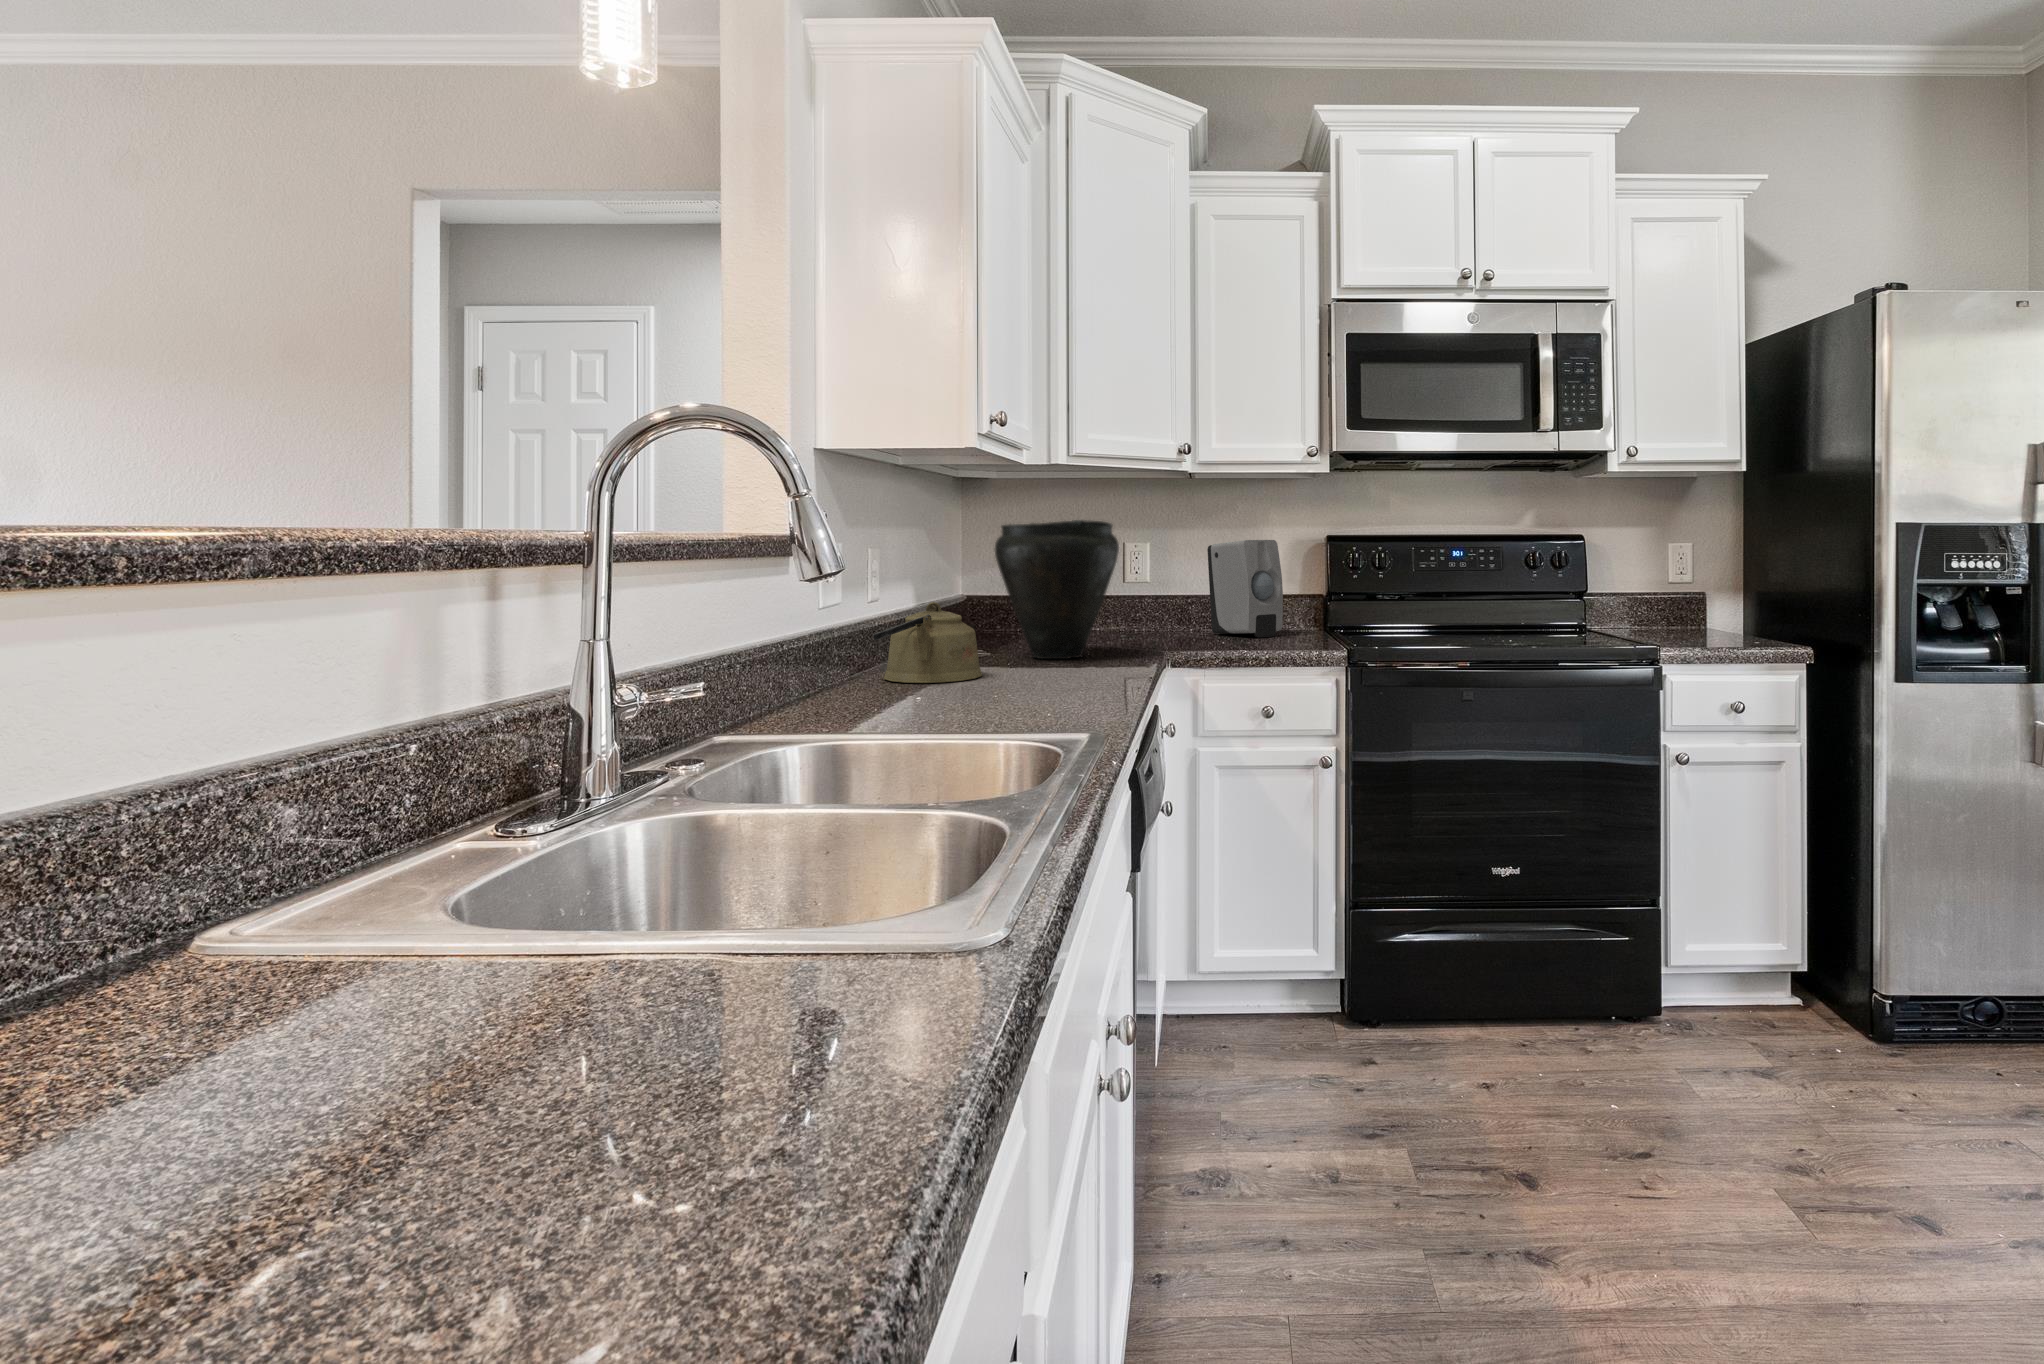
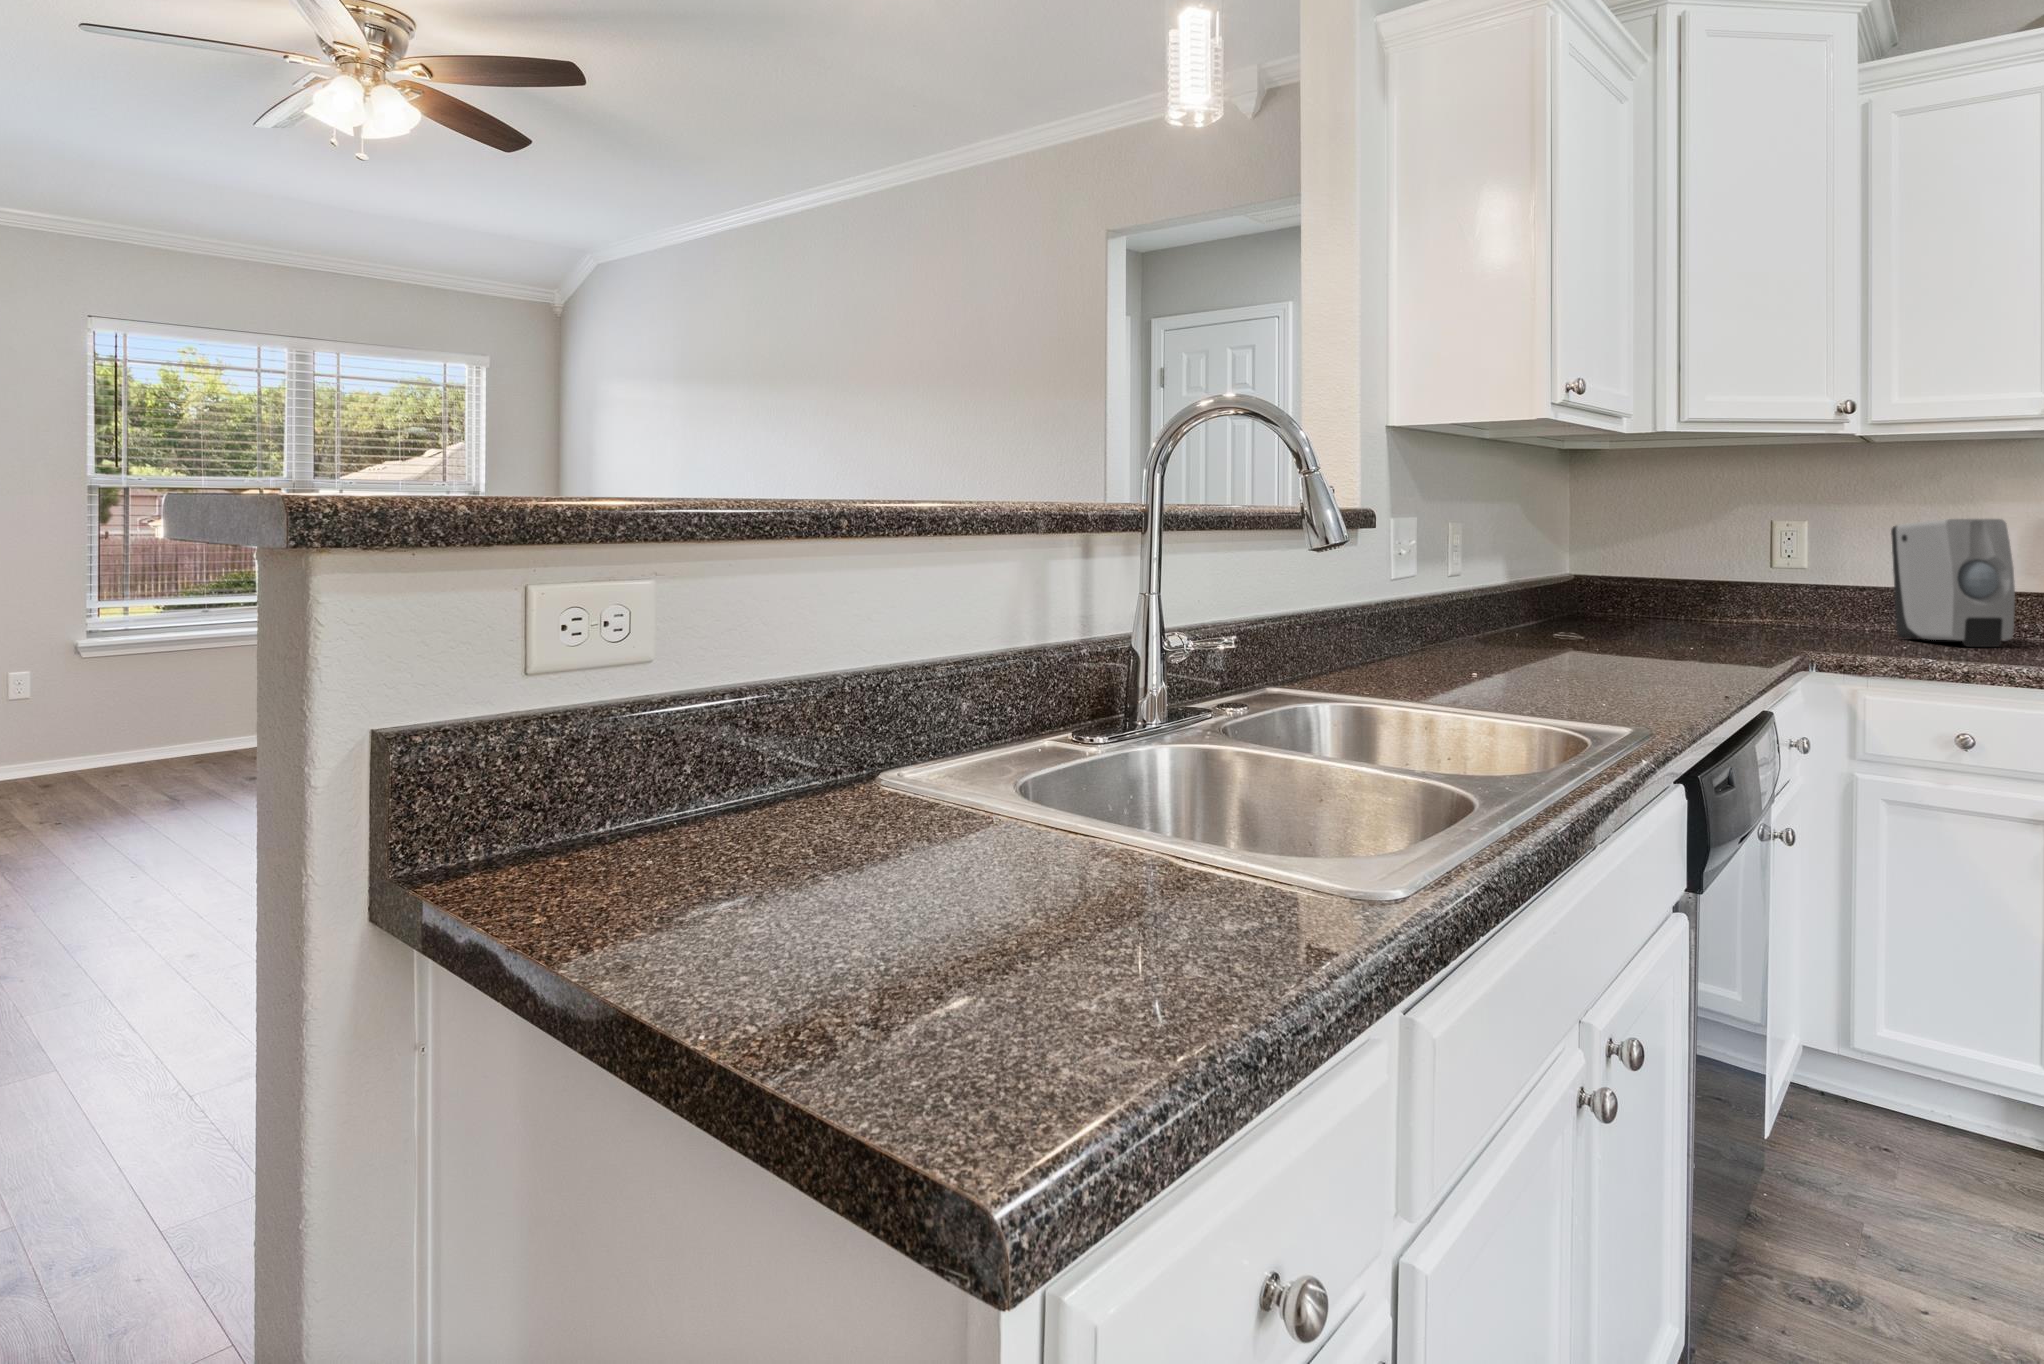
vase: present [995,520,1119,659] -> none [1582,494,1741,652]
kettle: present [873,602,982,683] -> none [1437,580,1556,664]

